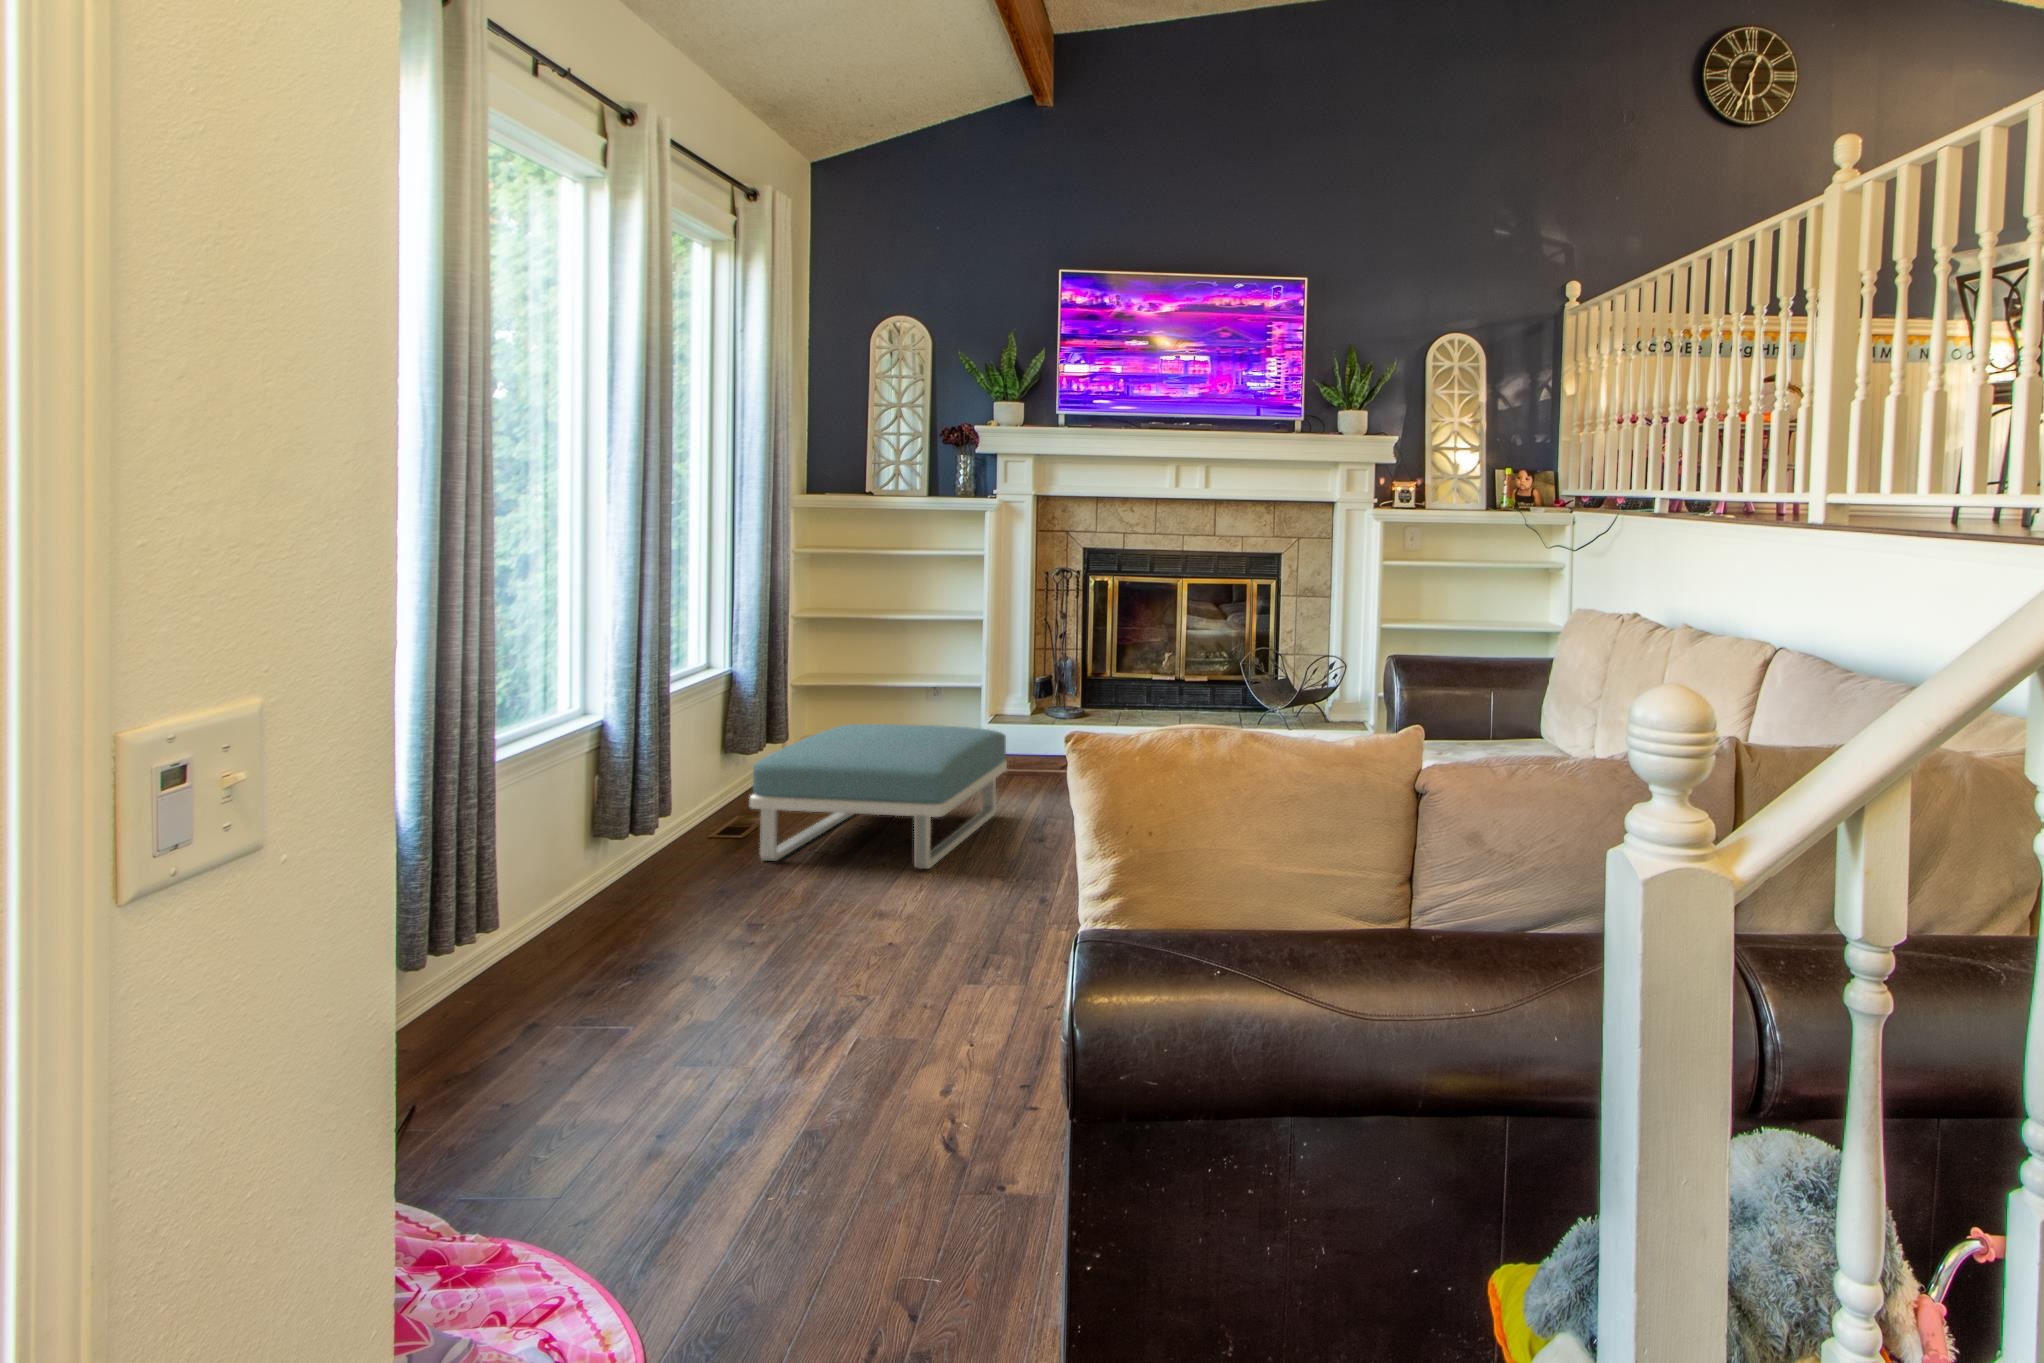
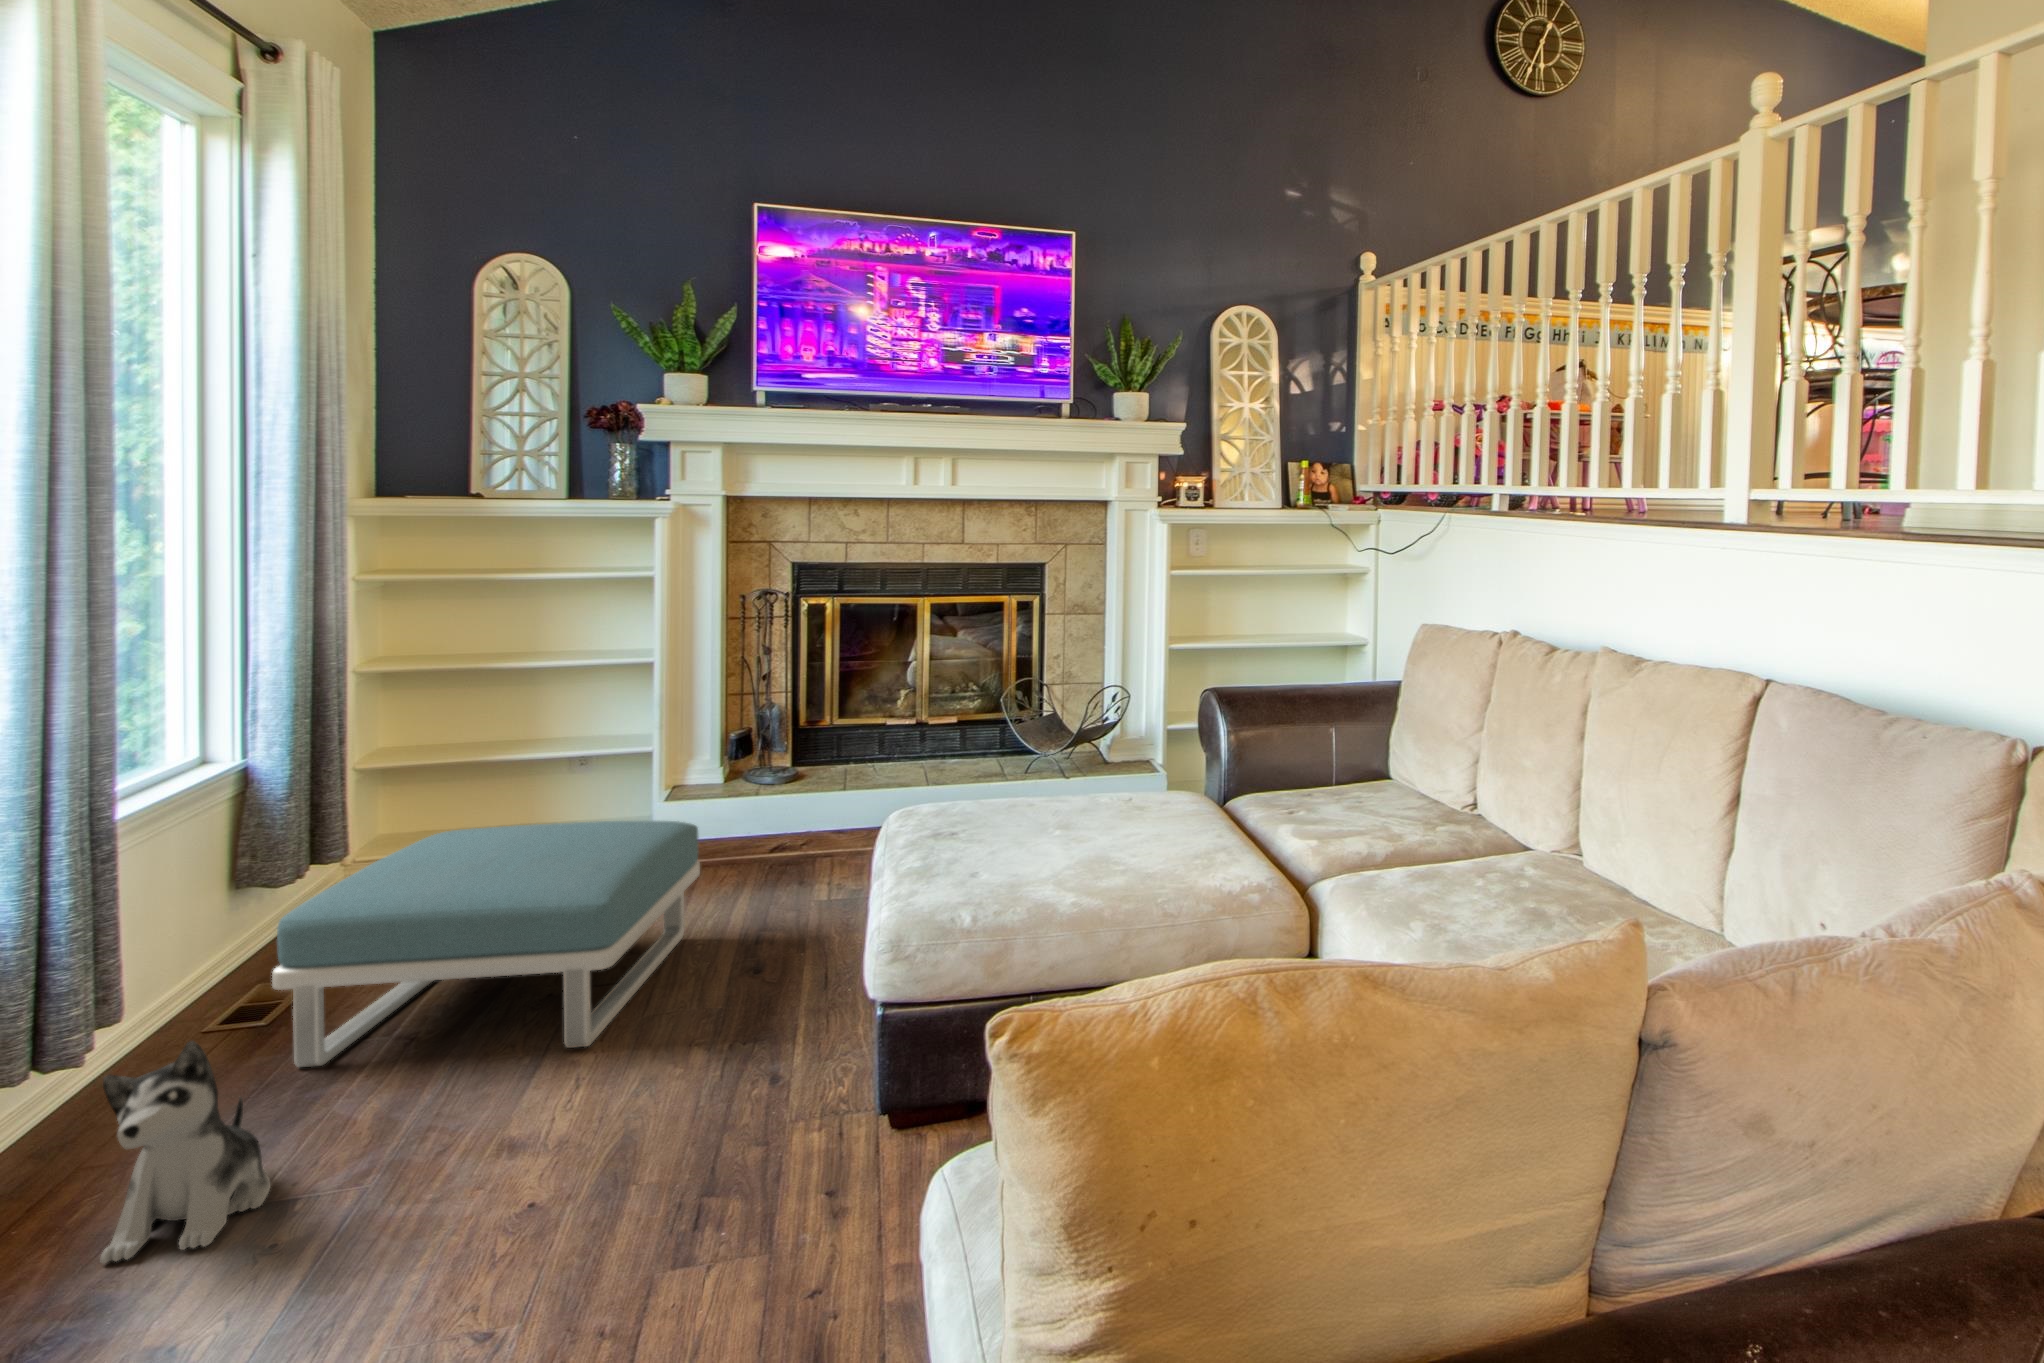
plush toy: none [669,817,751,938] -> present [101,1041,271,1263]

